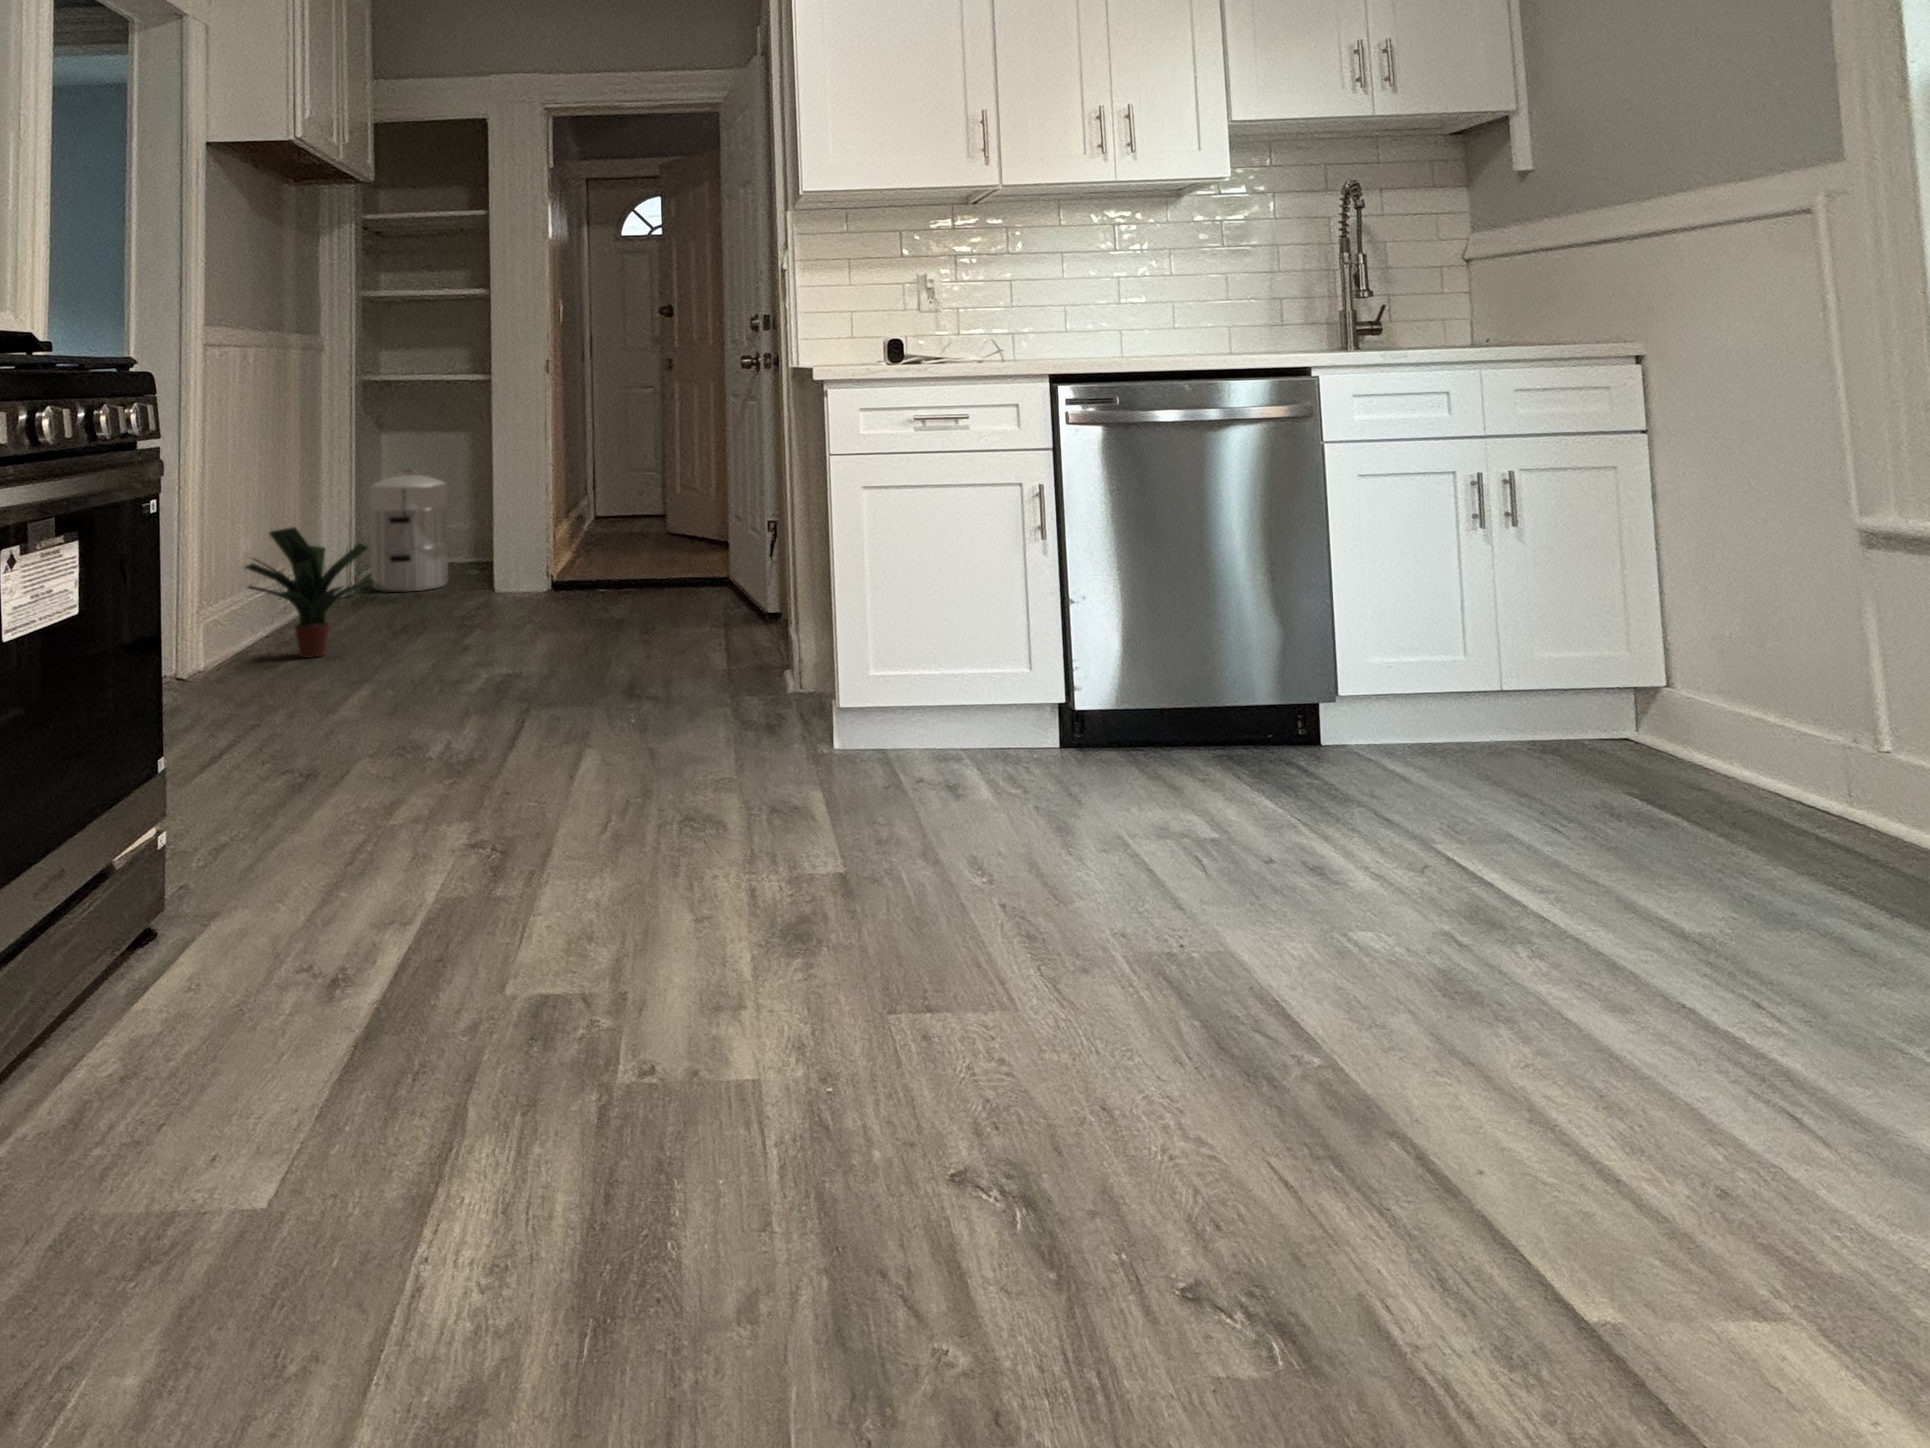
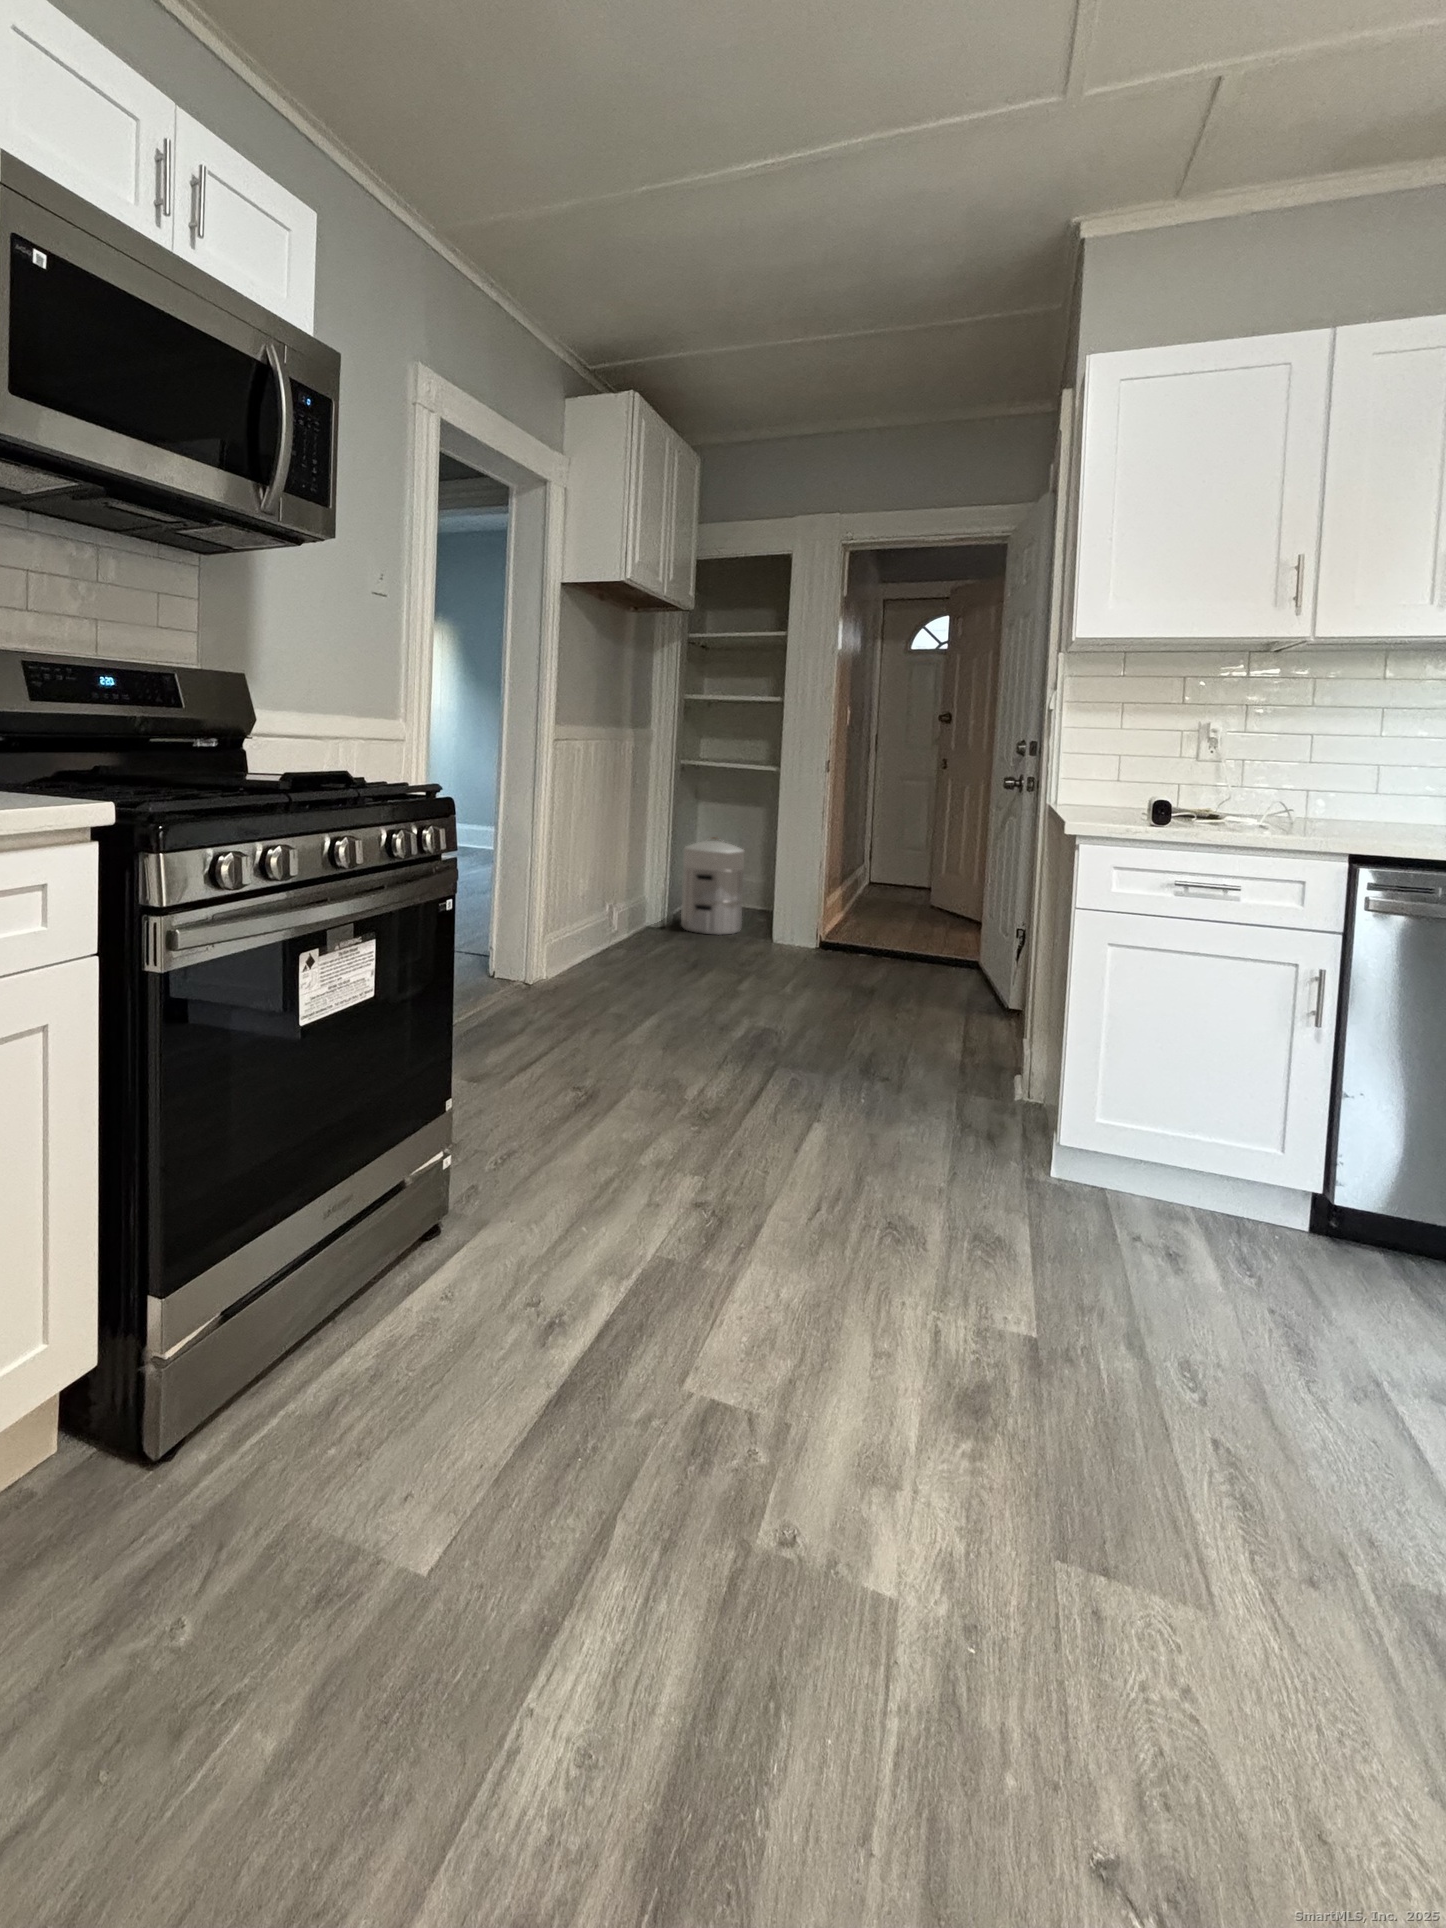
potted plant: present [245,527,375,658] -> none [570,886,672,988]

